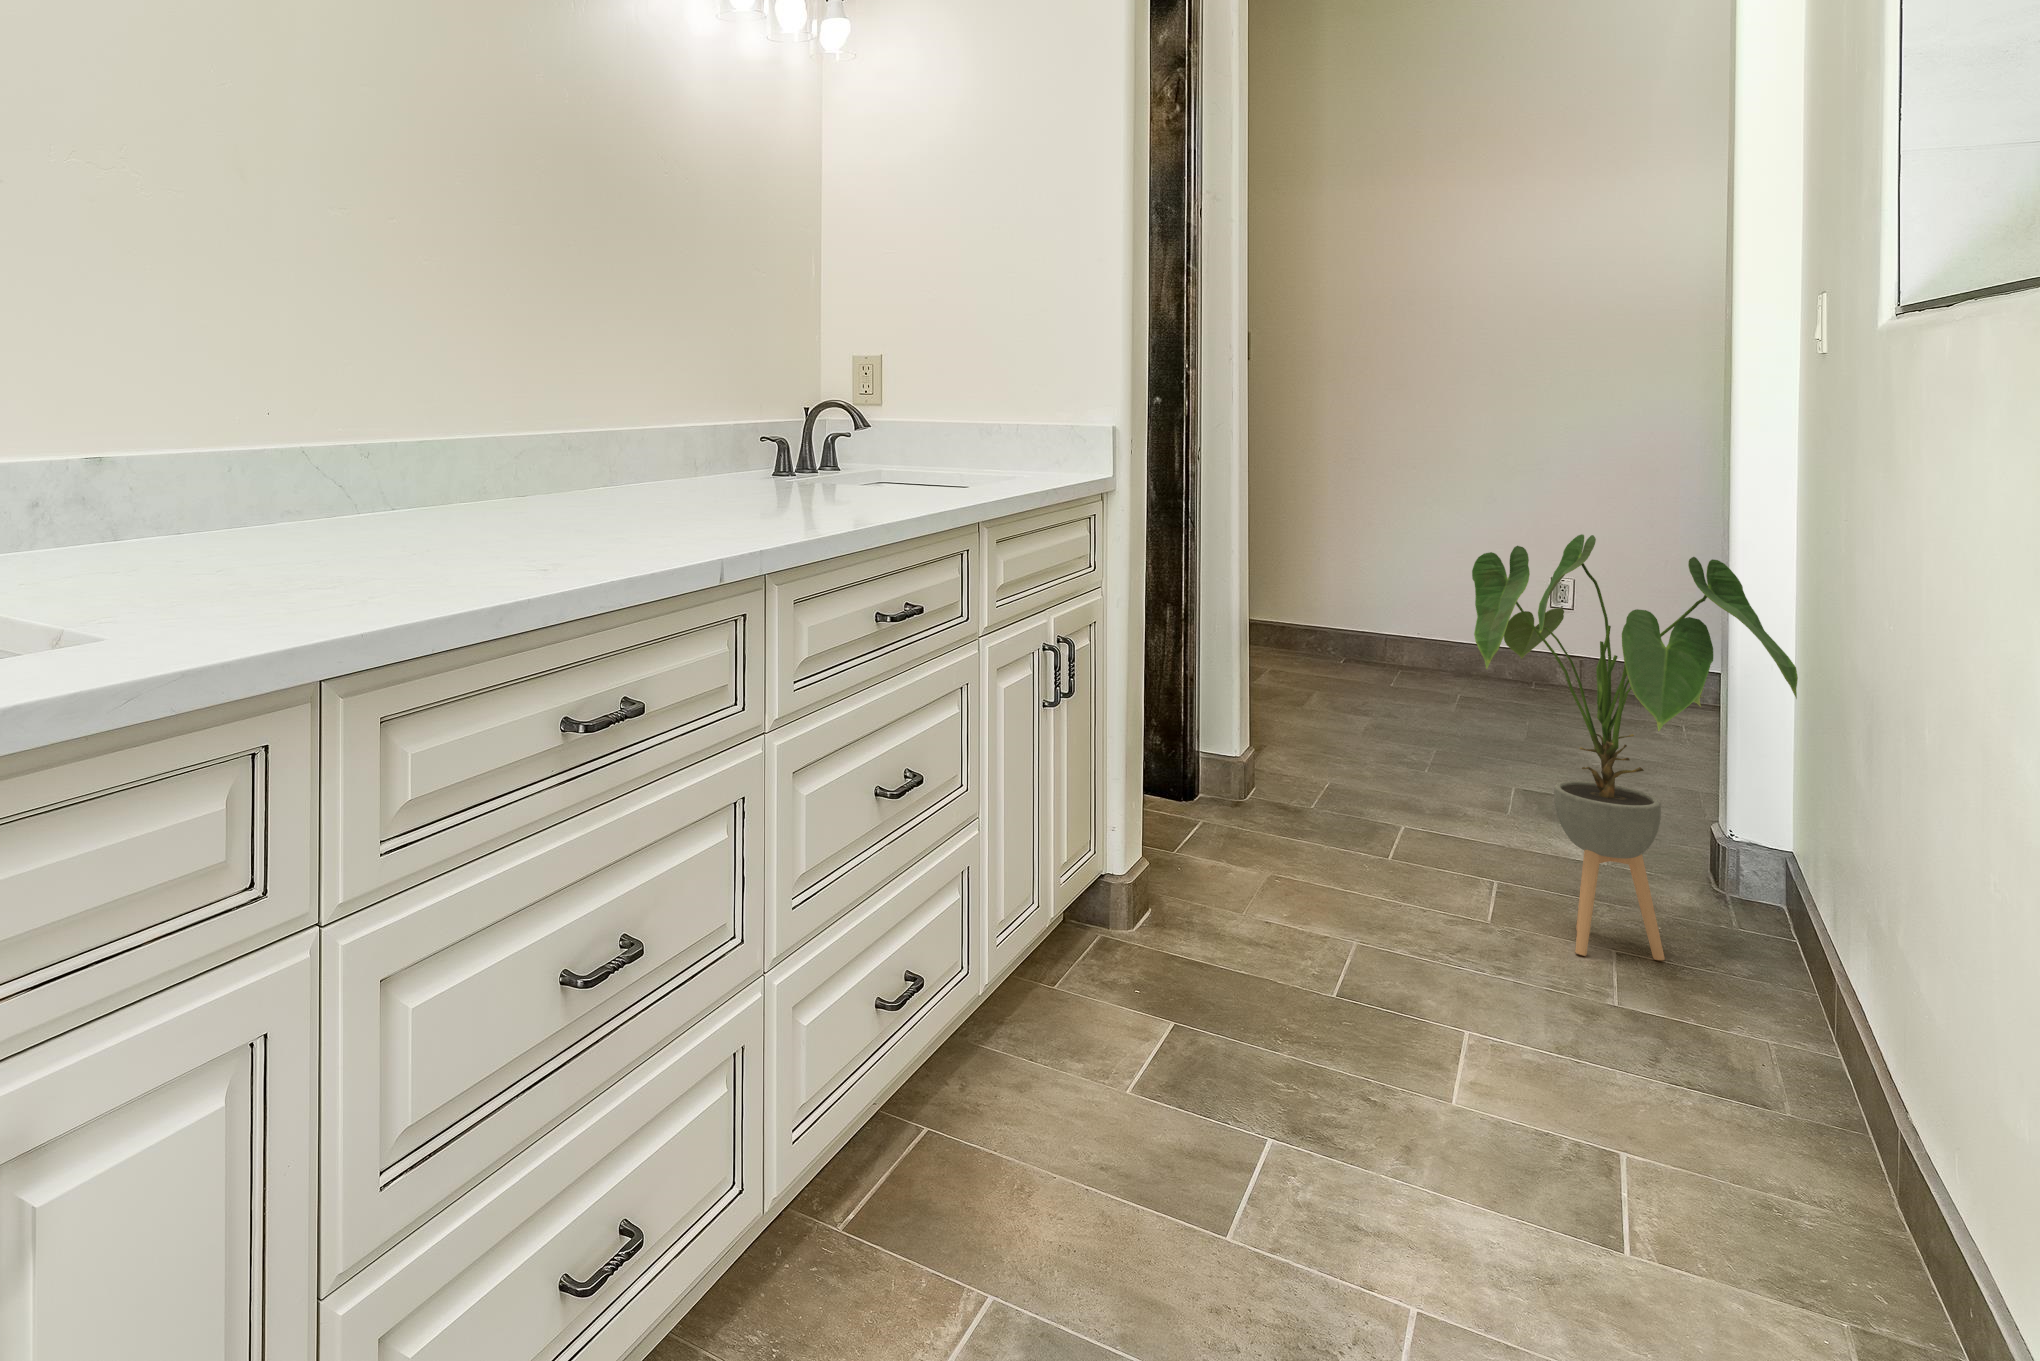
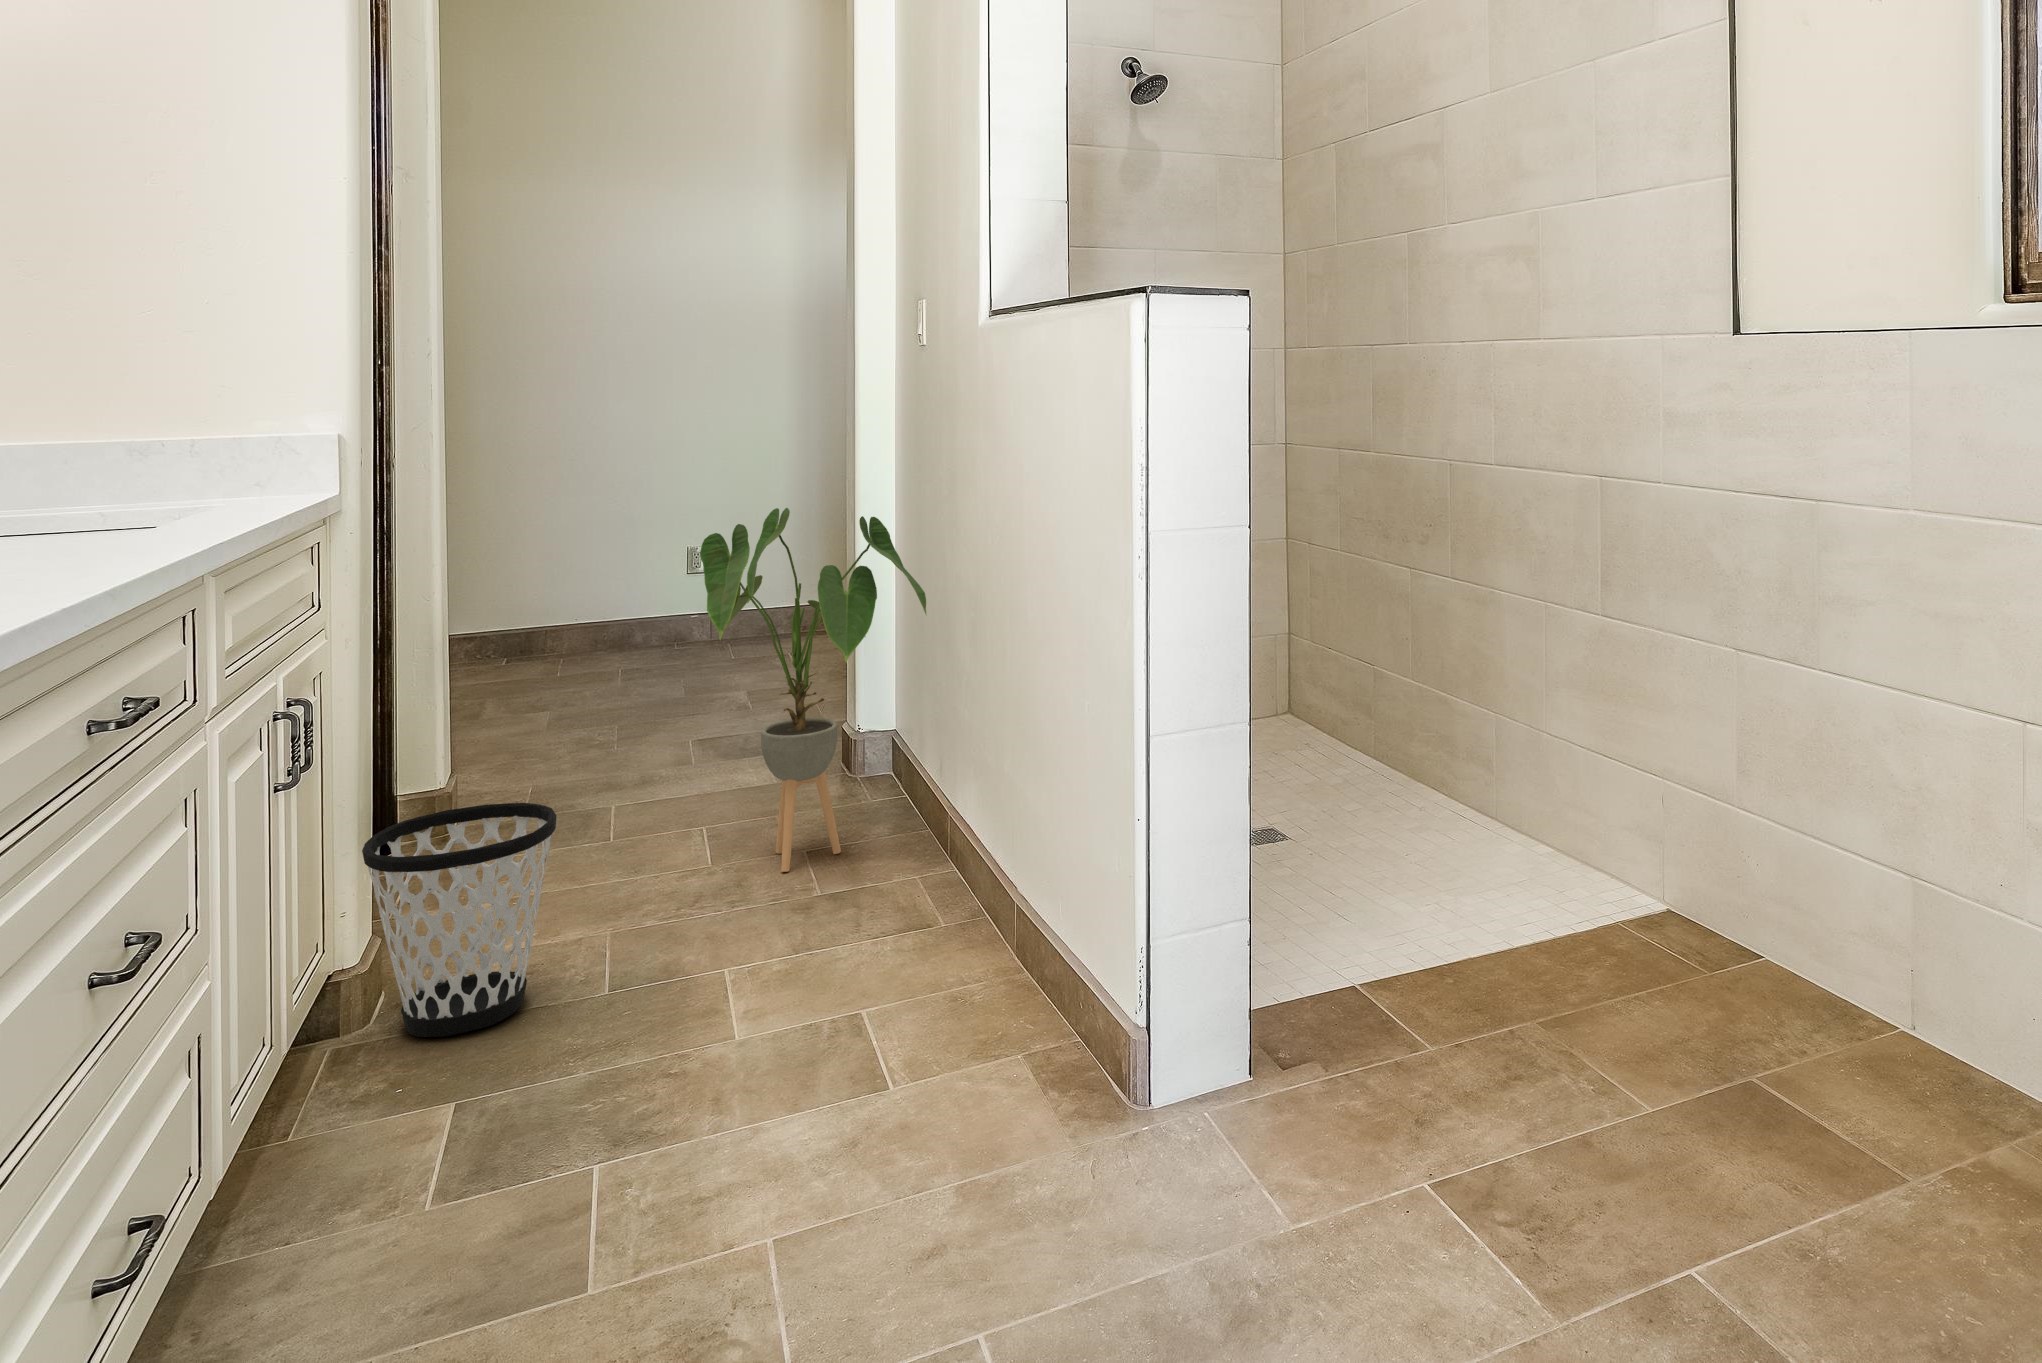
wastebasket: none [1125,765,1292,975] -> present [362,803,557,1037]

